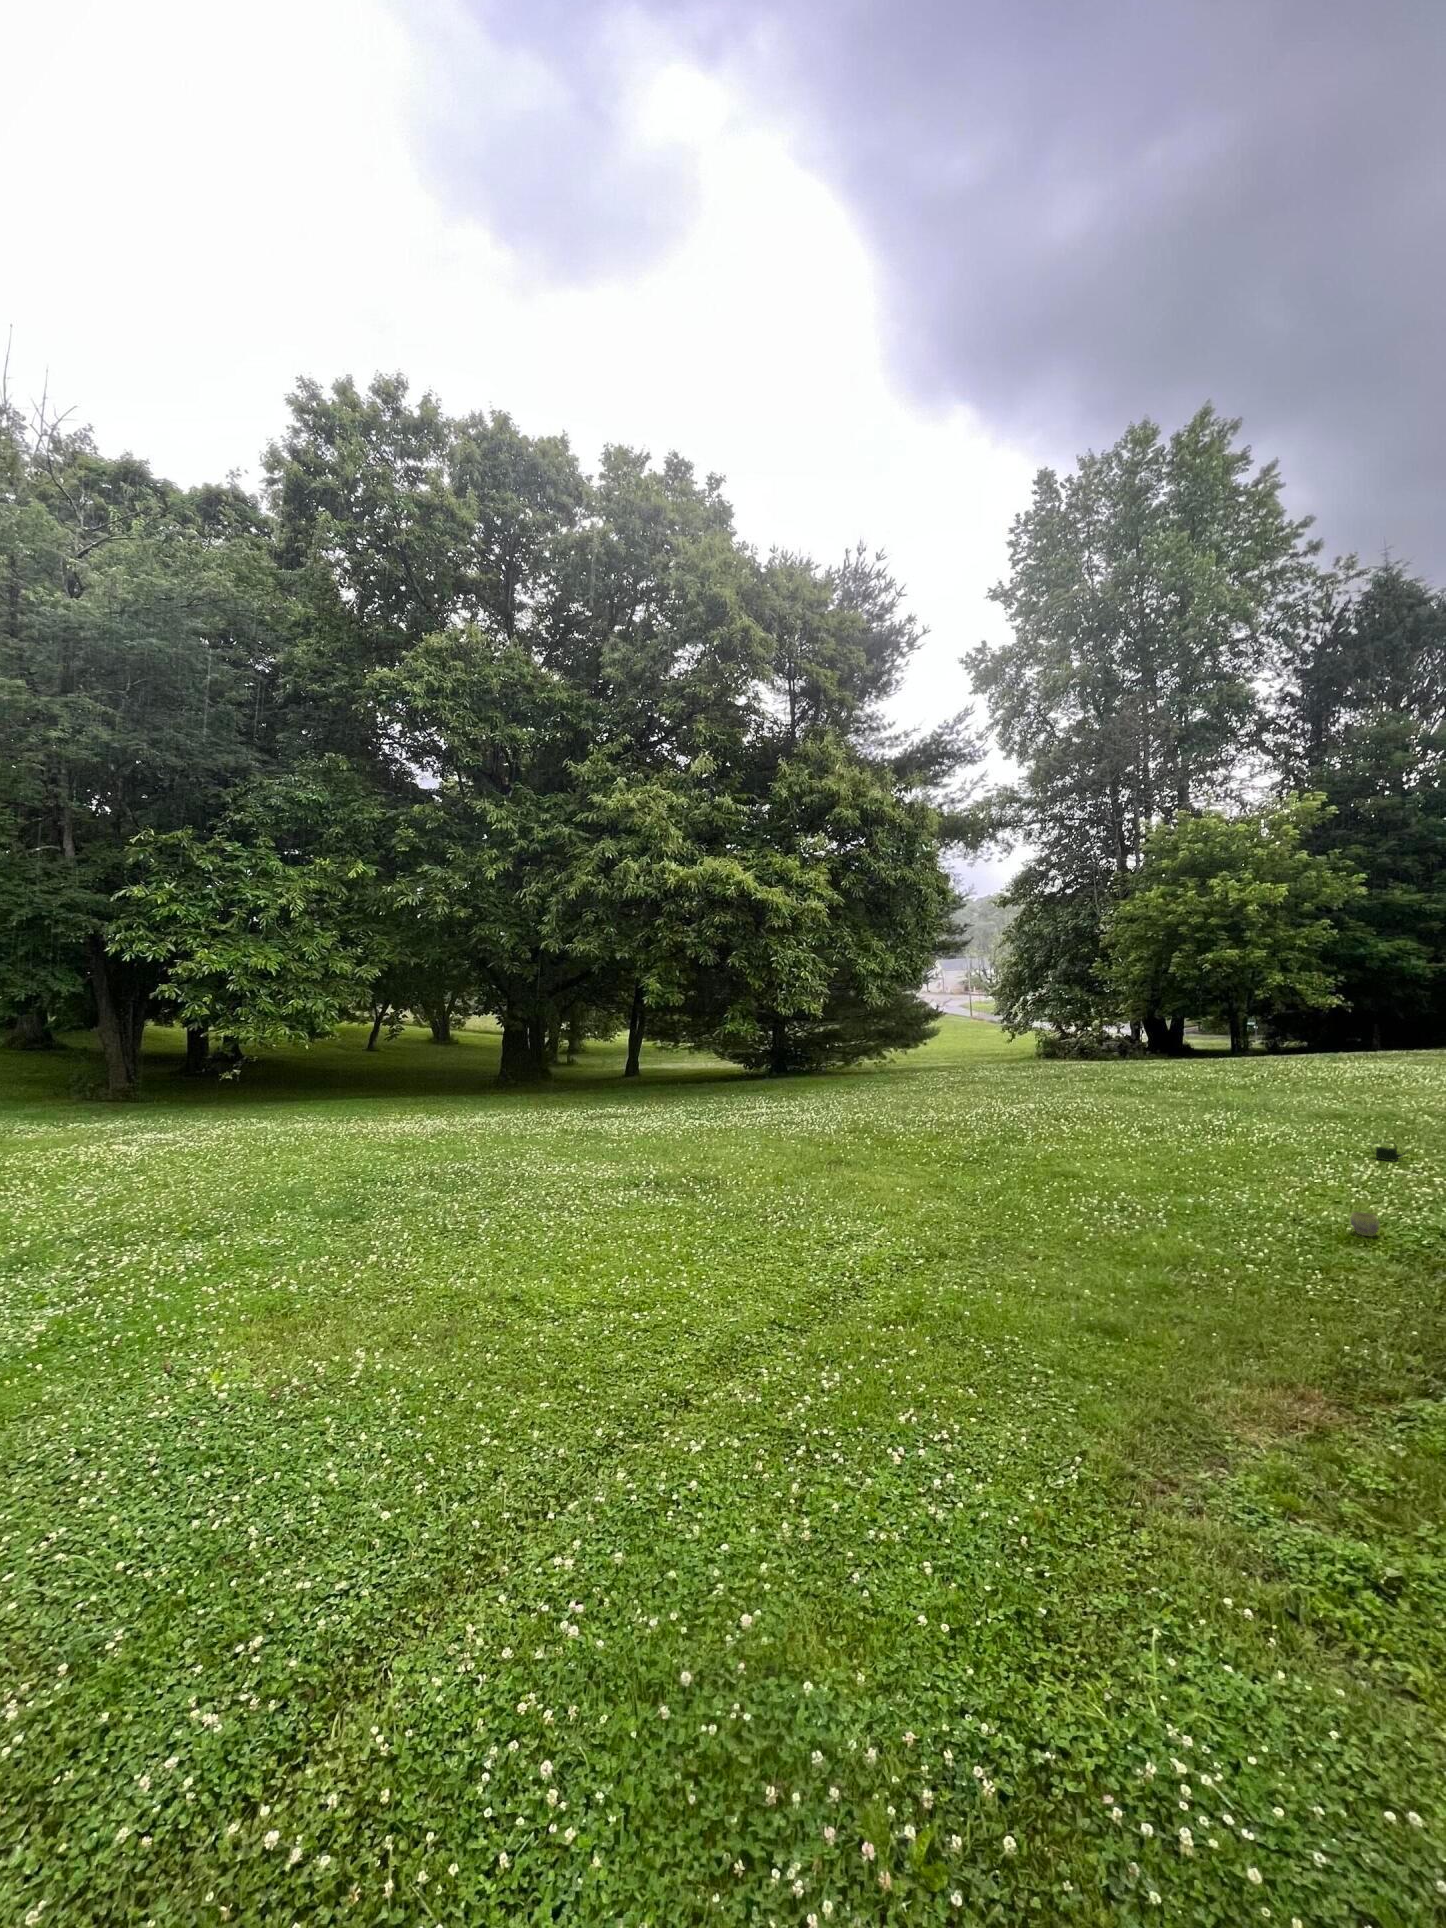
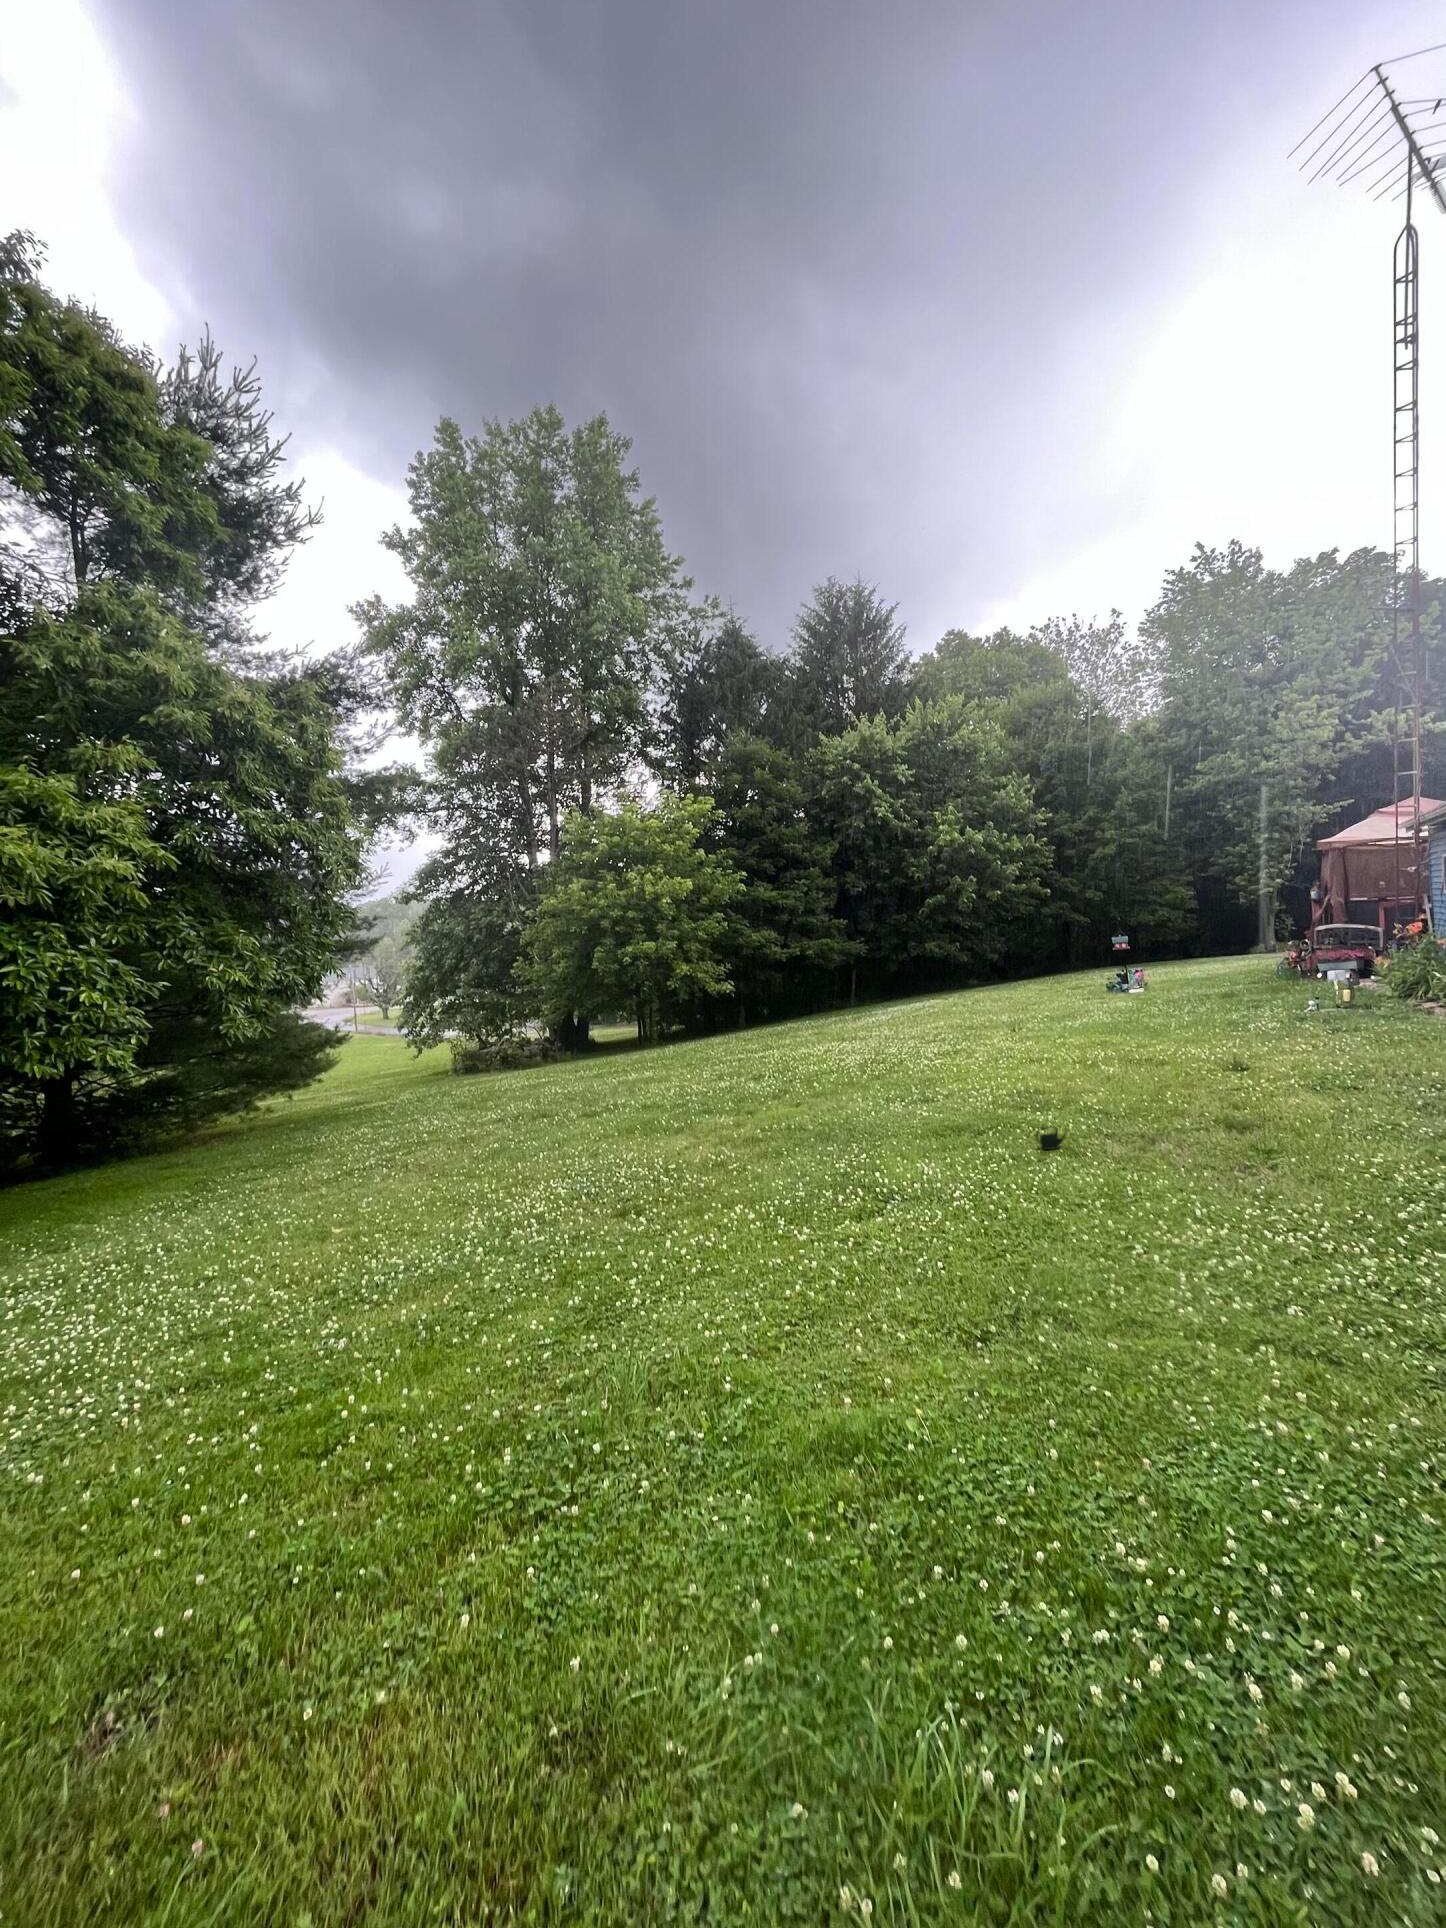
planter: present [1350,1212,1380,1237] -> none [1263,1260,1305,1301]

